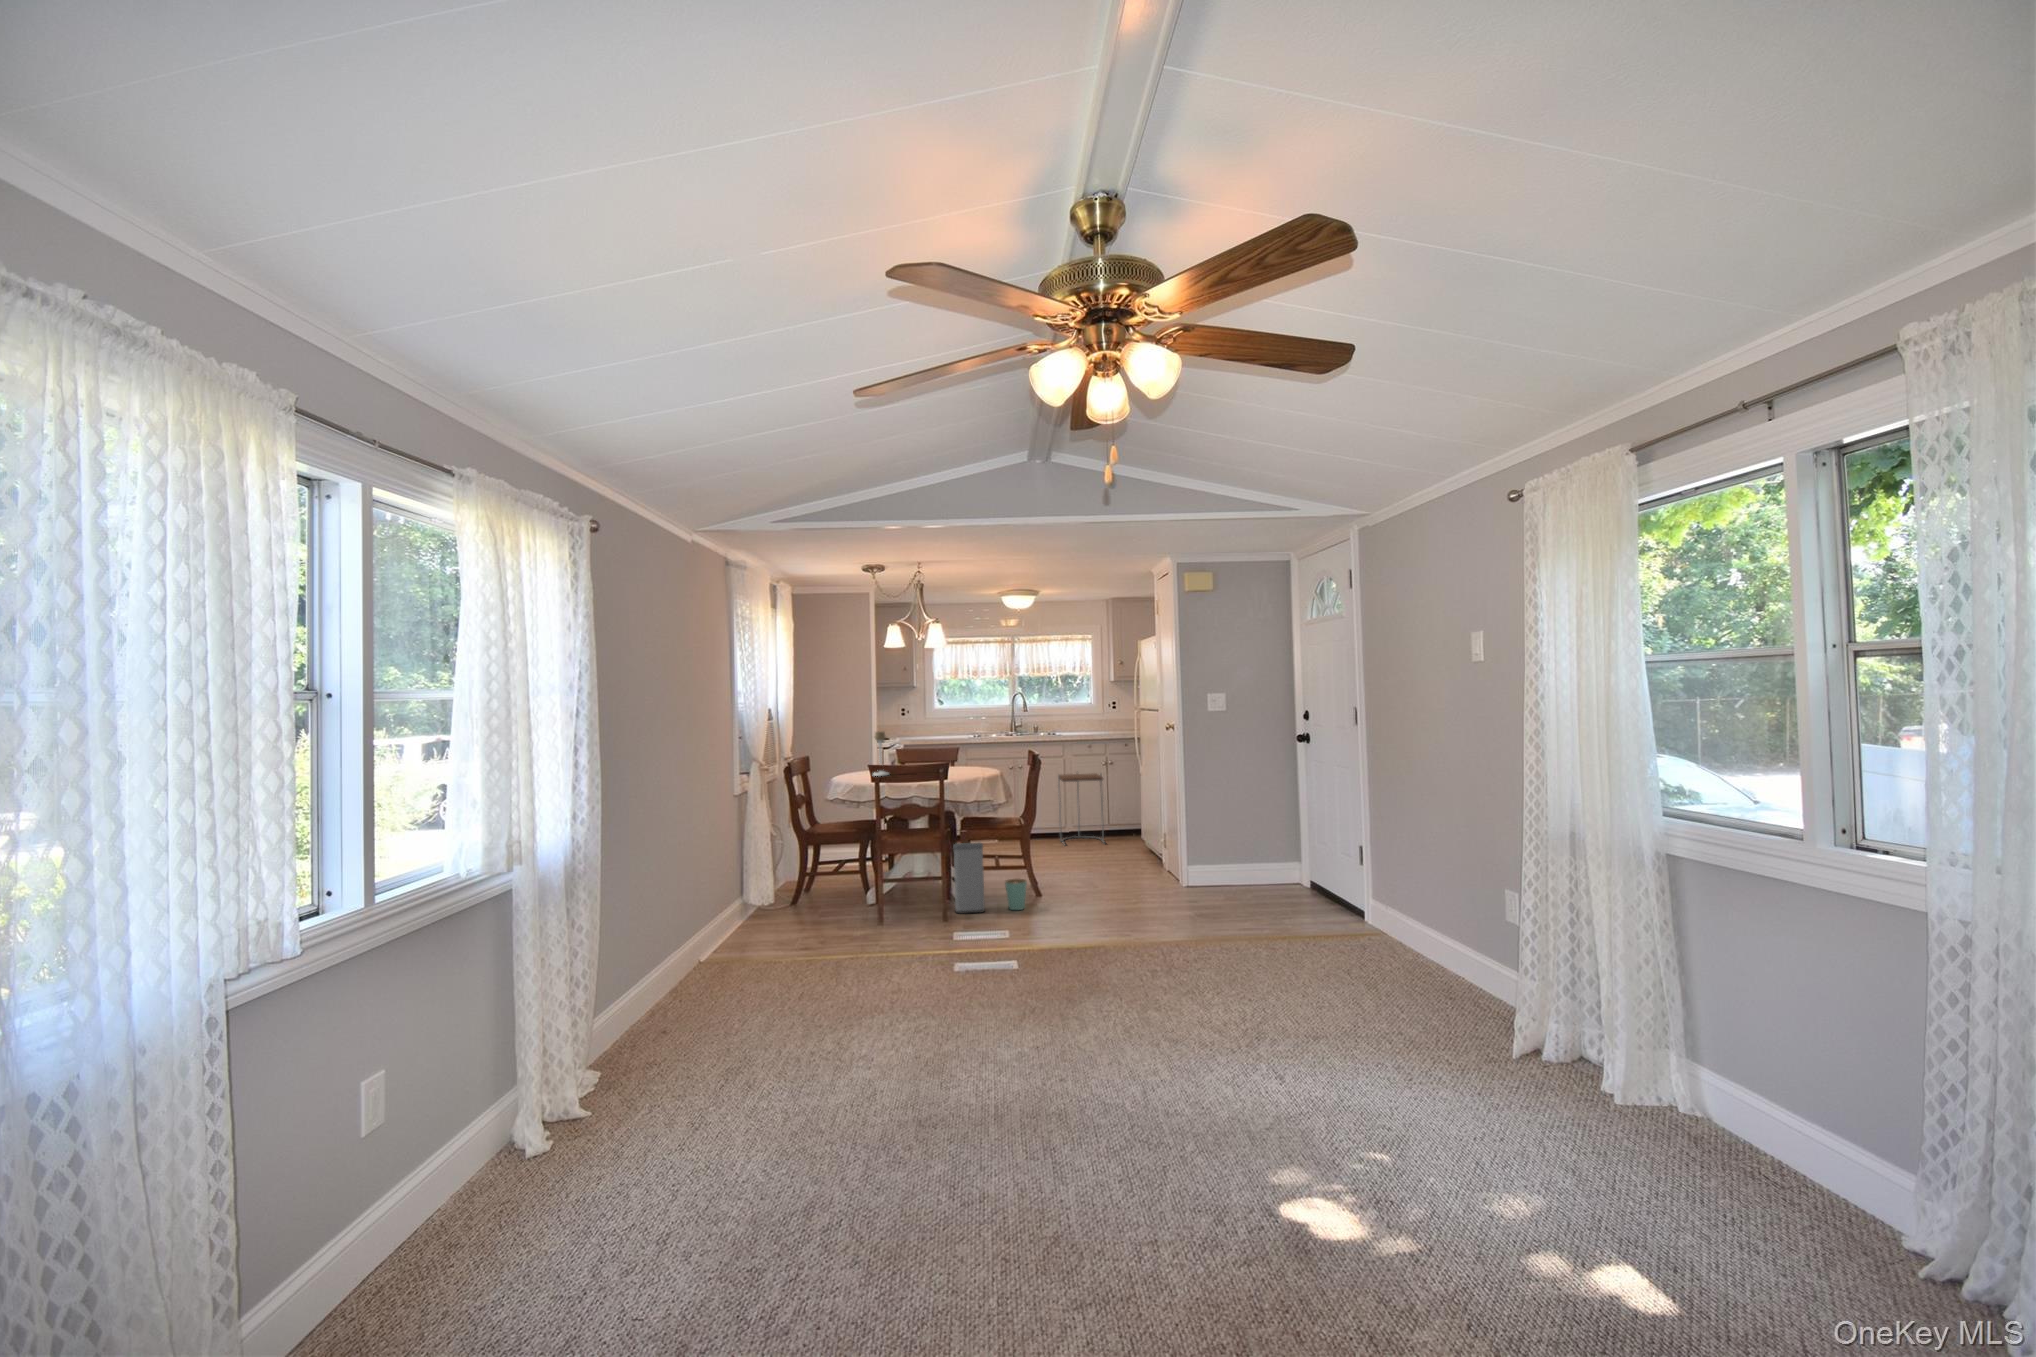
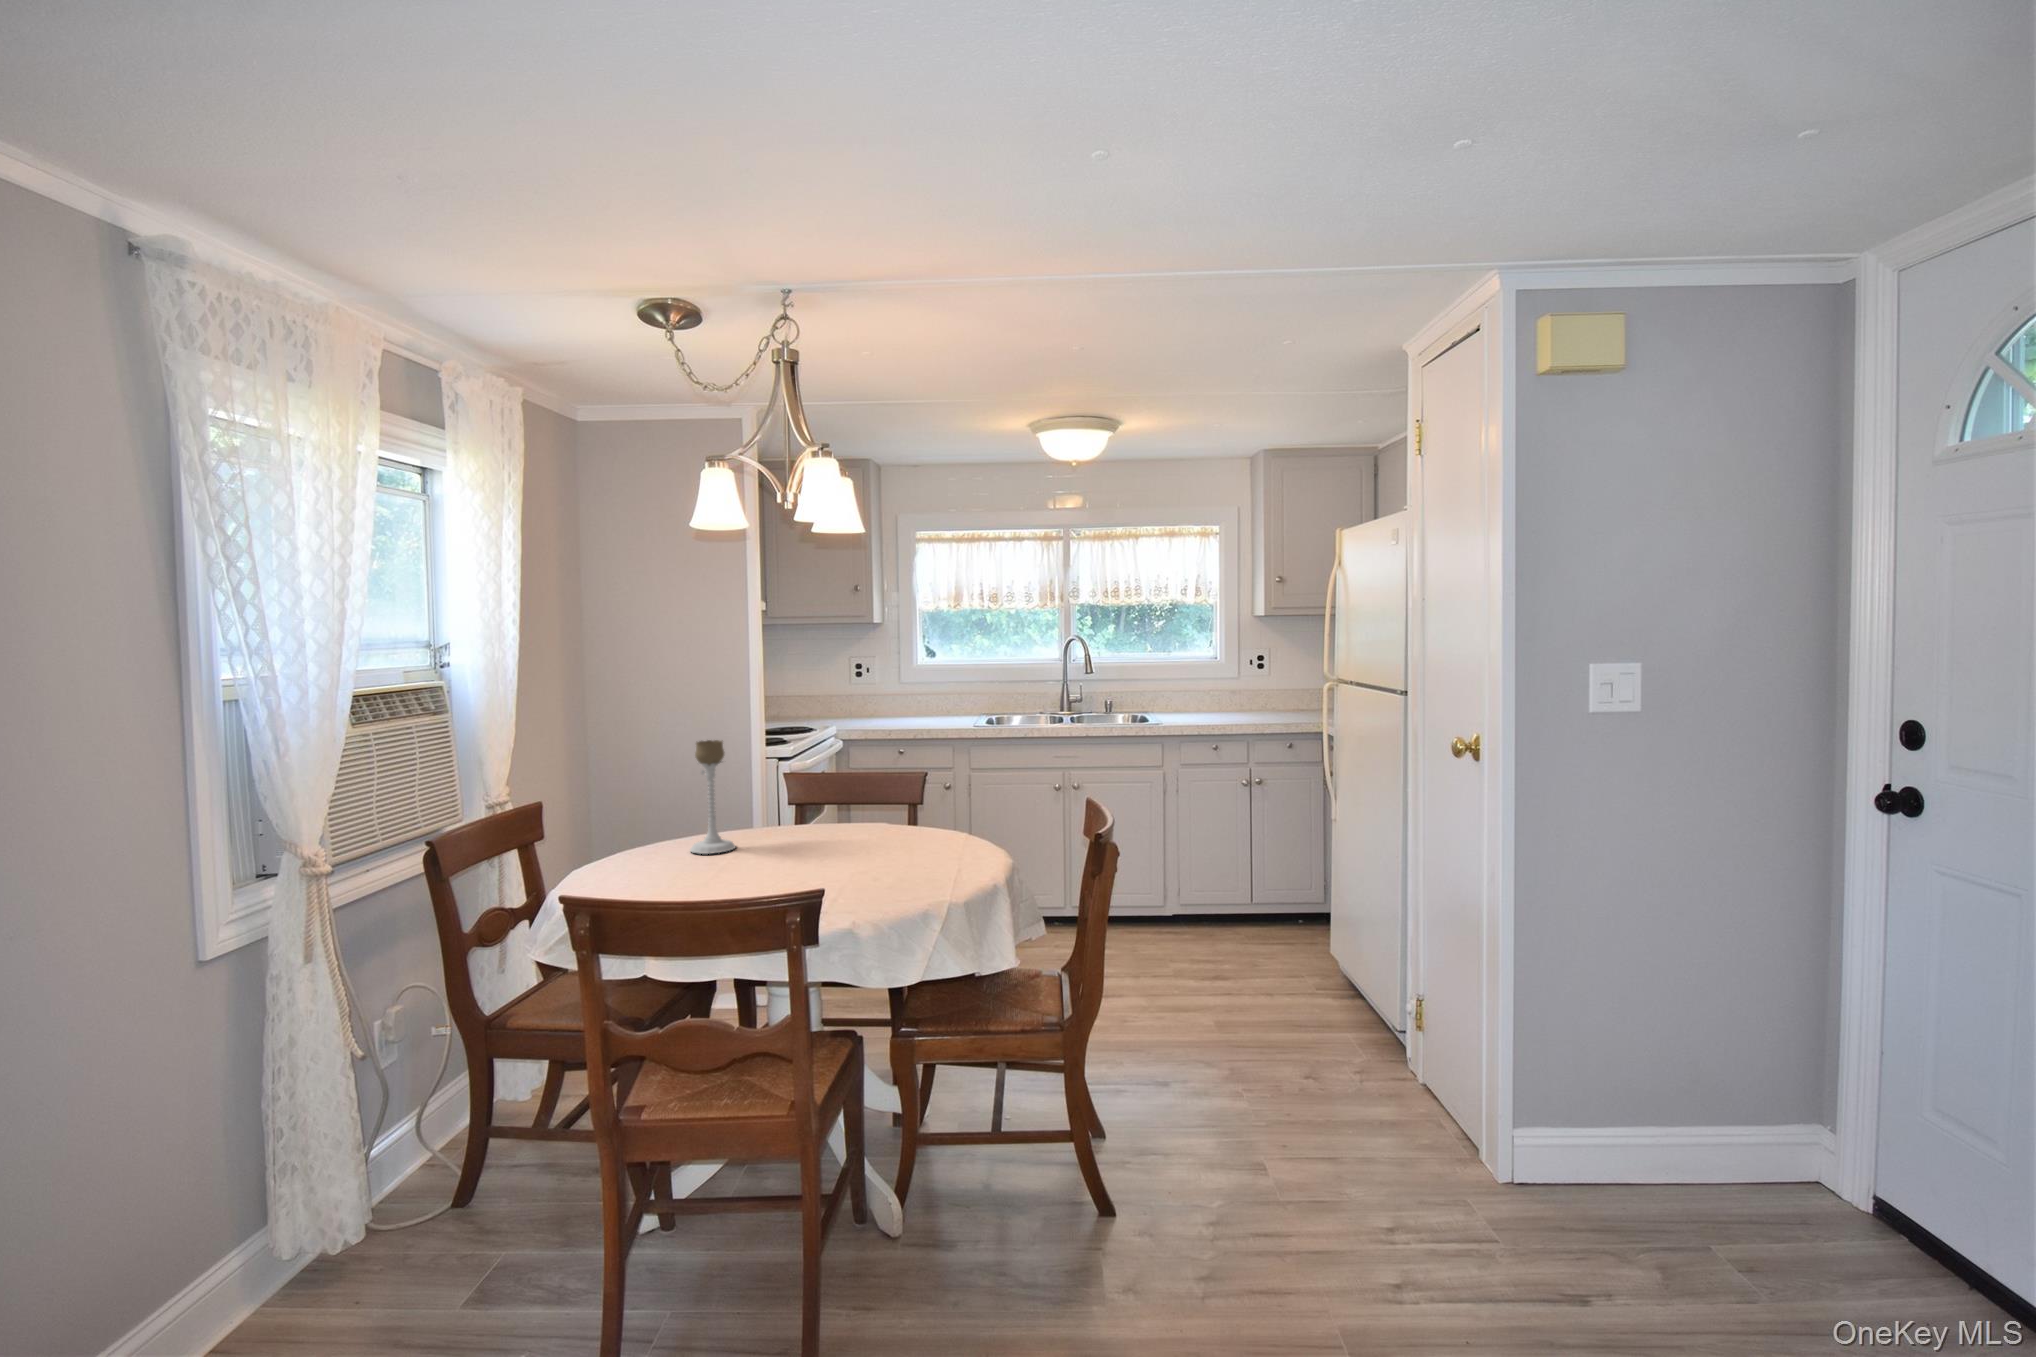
side table: present [1058,773,1104,843] -> none [1150,799,1249,958]
trash can: present [953,842,1027,914] -> none [852,1084,1068,1300]

